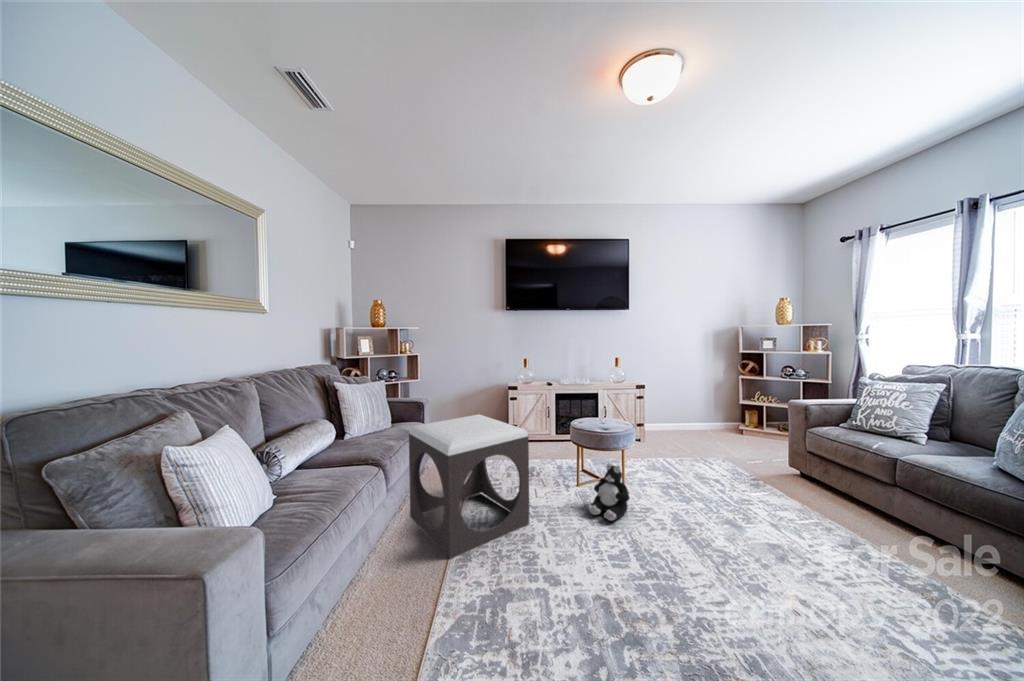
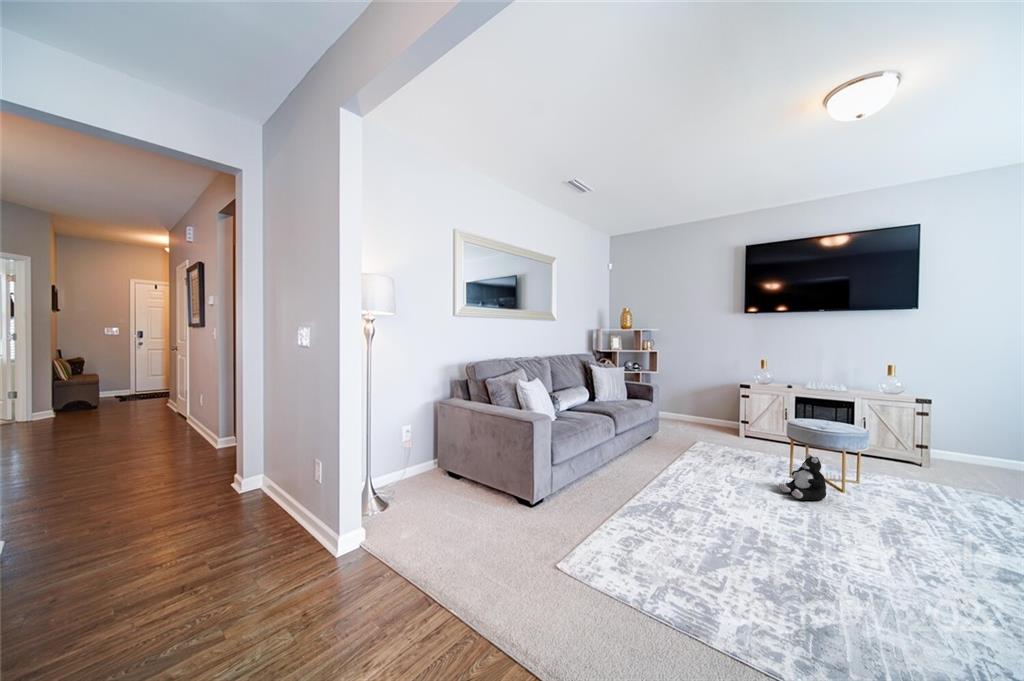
footstool: present [409,414,529,559] -> none [632,396,720,482]

